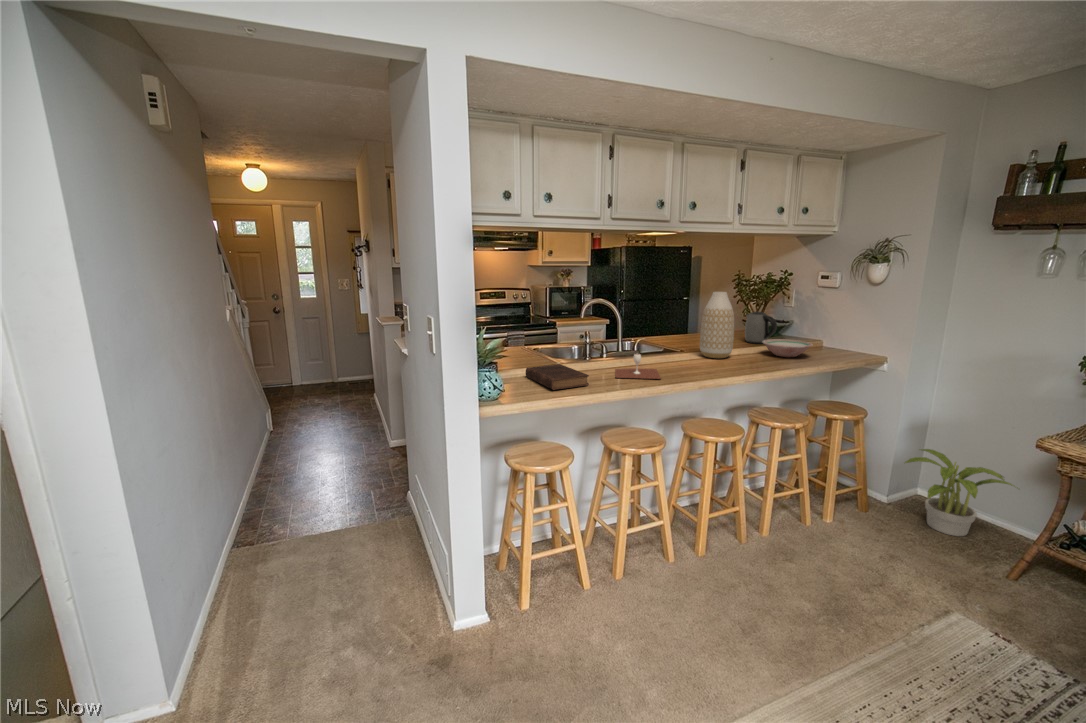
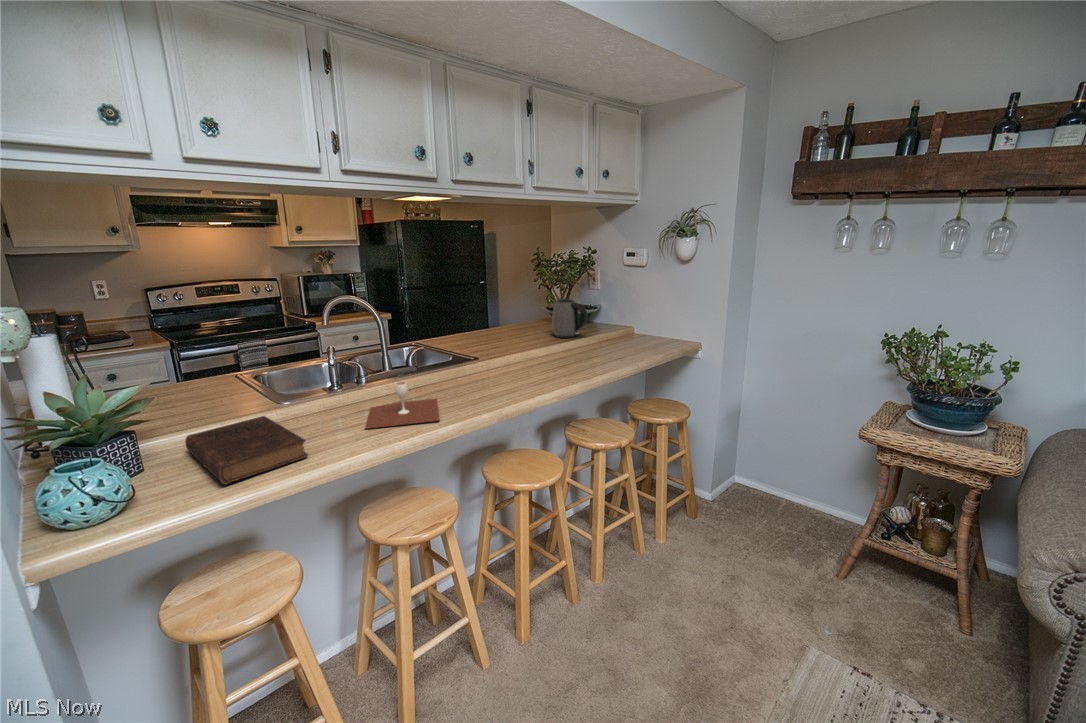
vase: present [700,292,734,358] -> none [497,277,540,368]
bowl: present [762,339,812,357] -> none [574,332,630,356]
potted plant: present [905,449,1012,536] -> none [728,440,829,531]

